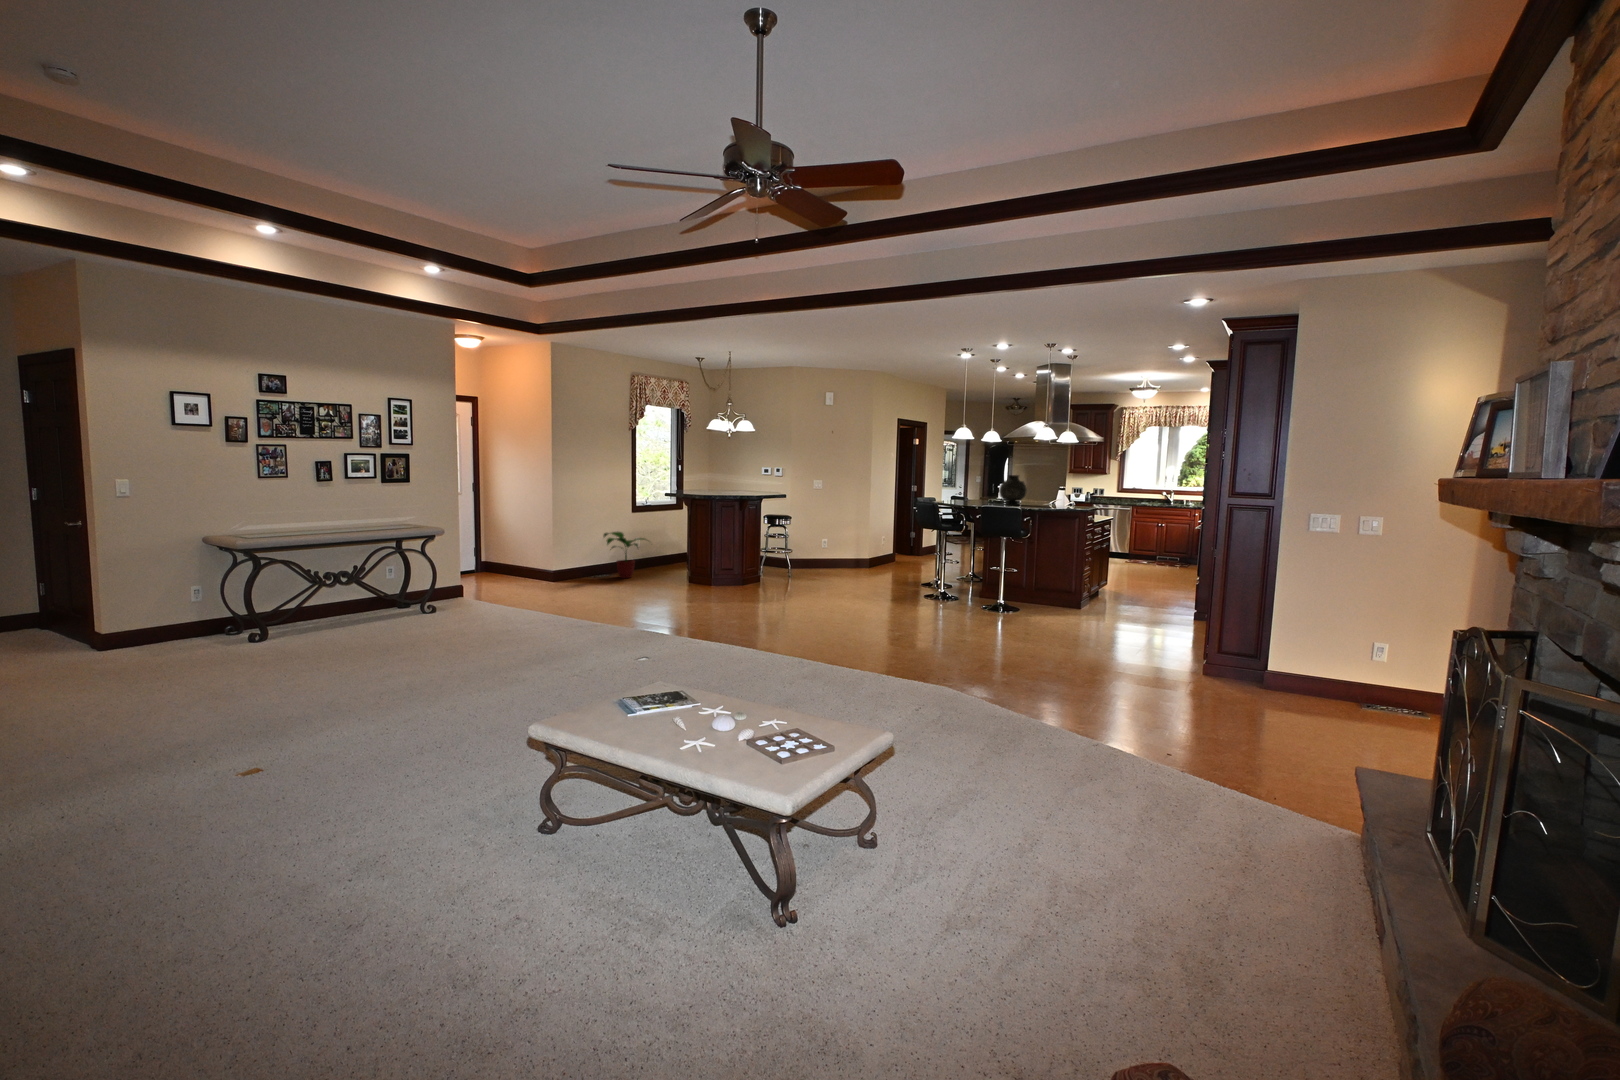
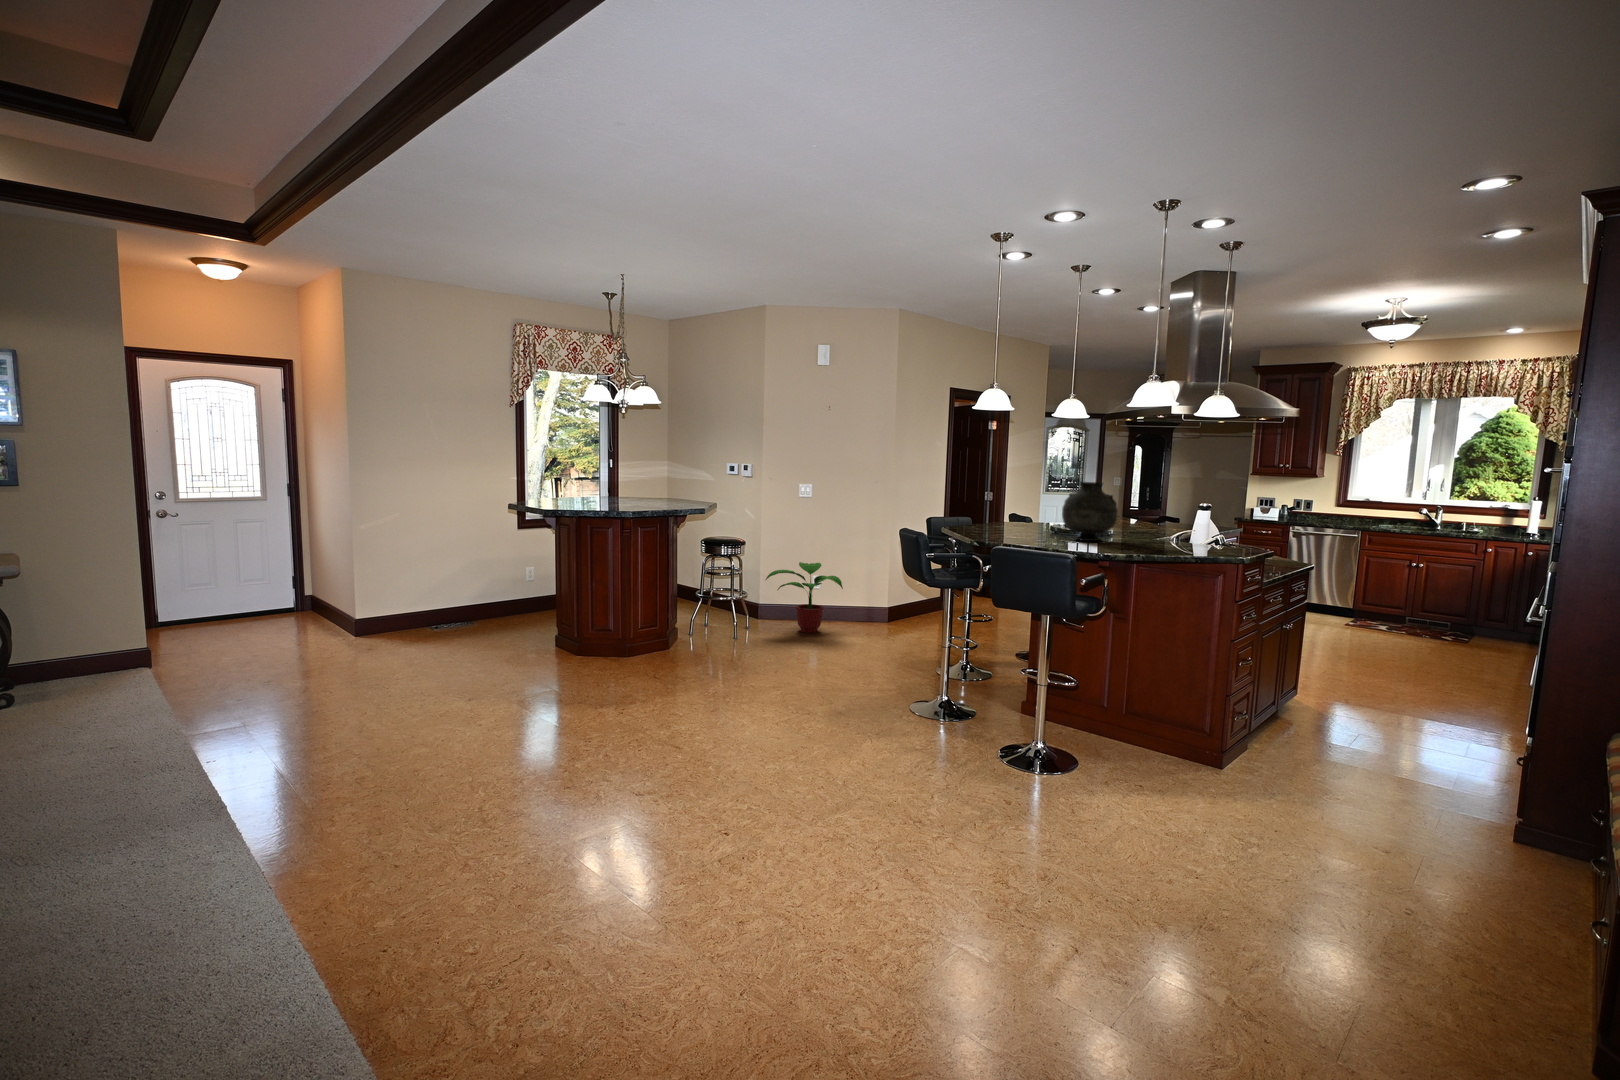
potted plant: present [604,532,646,578] -> present [766,562,843,633]

